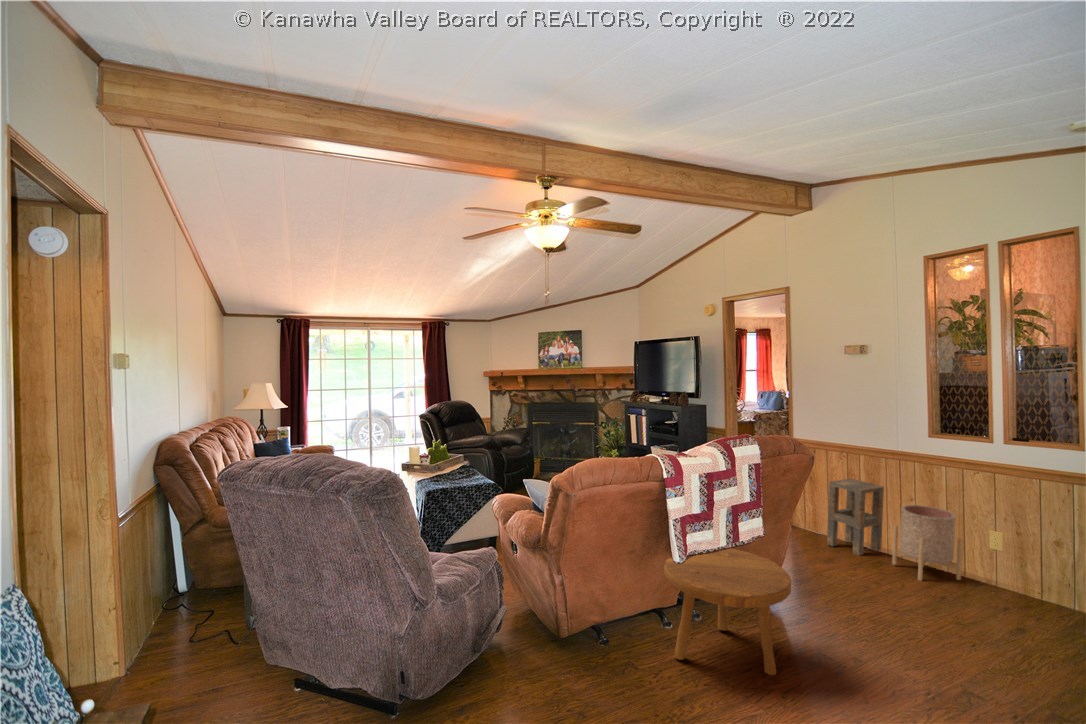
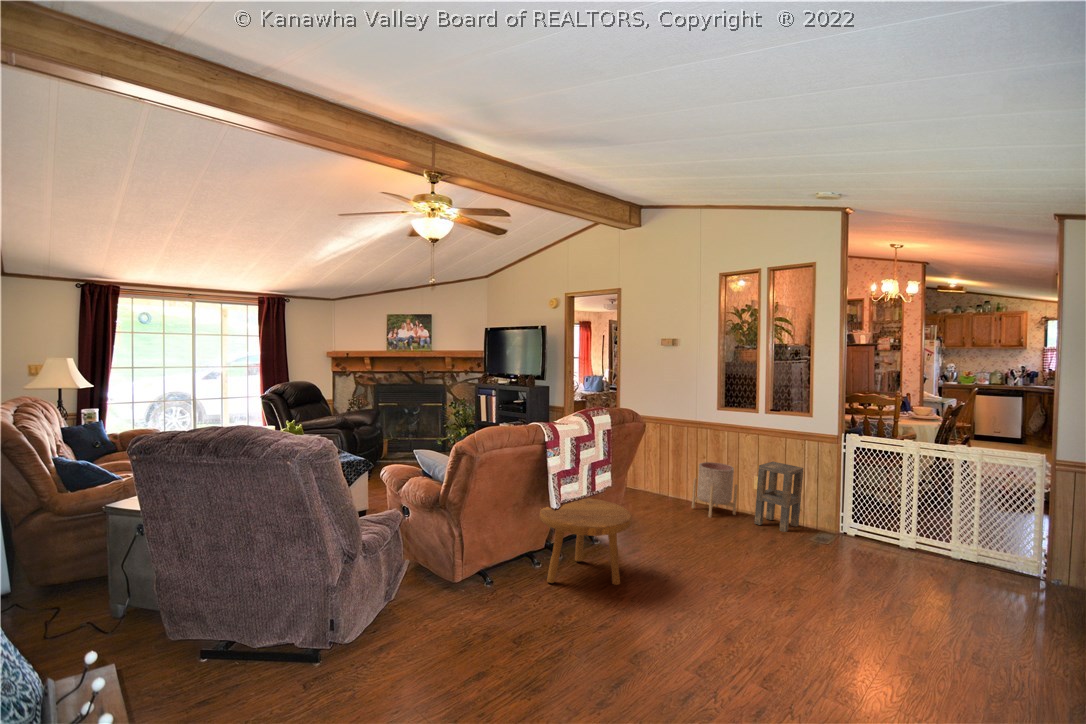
side table: present [827,479,884,556] -> present [754,462,803,532]

